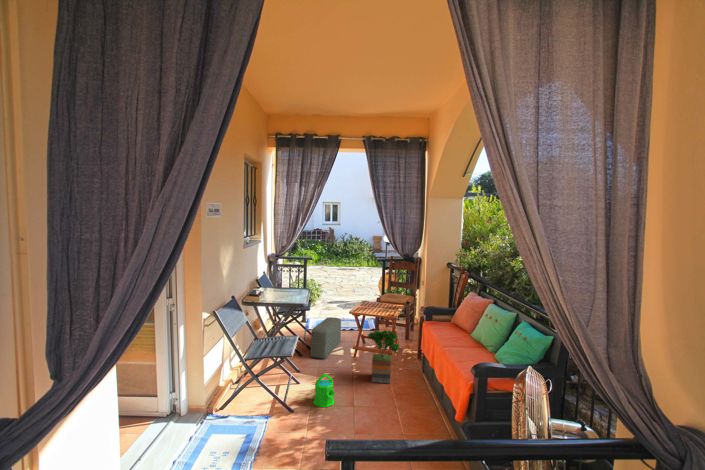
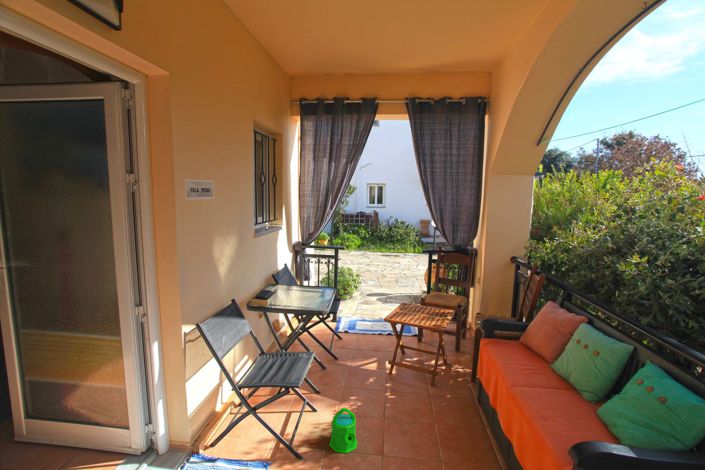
pouf: present [311,317,341,358] -> none [336,321,375,374]
potted tree: present [368,330,399,383] -> none [404,346,448,419]

